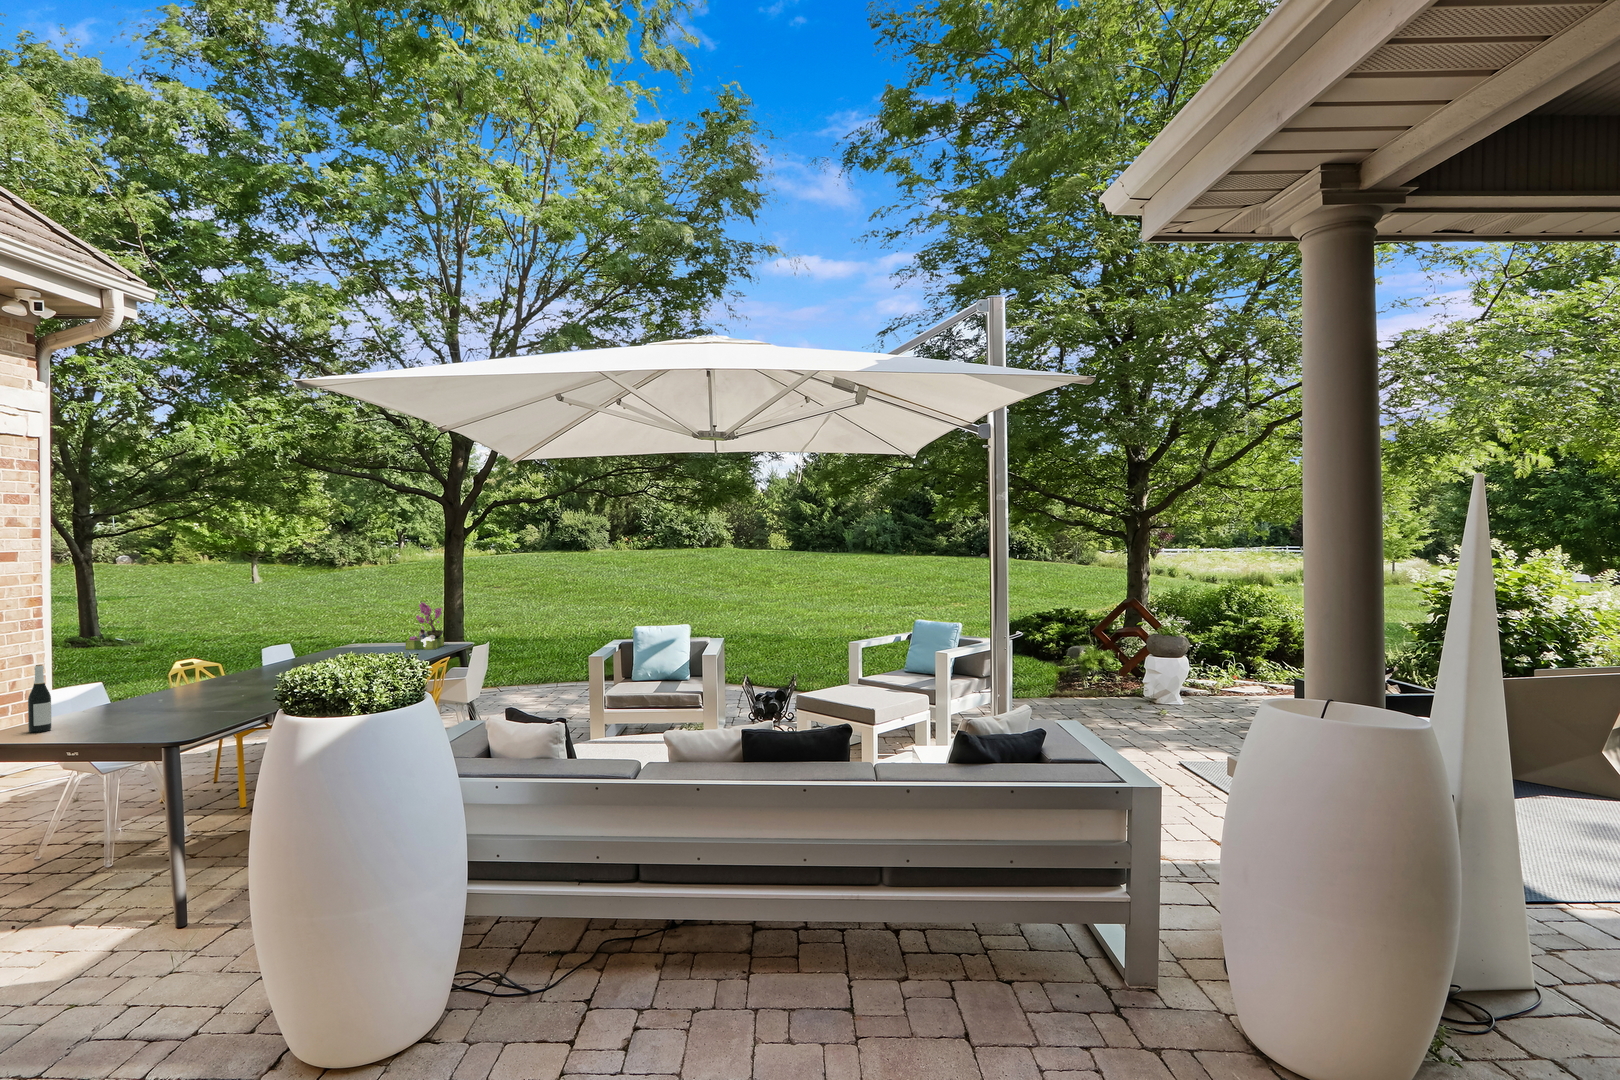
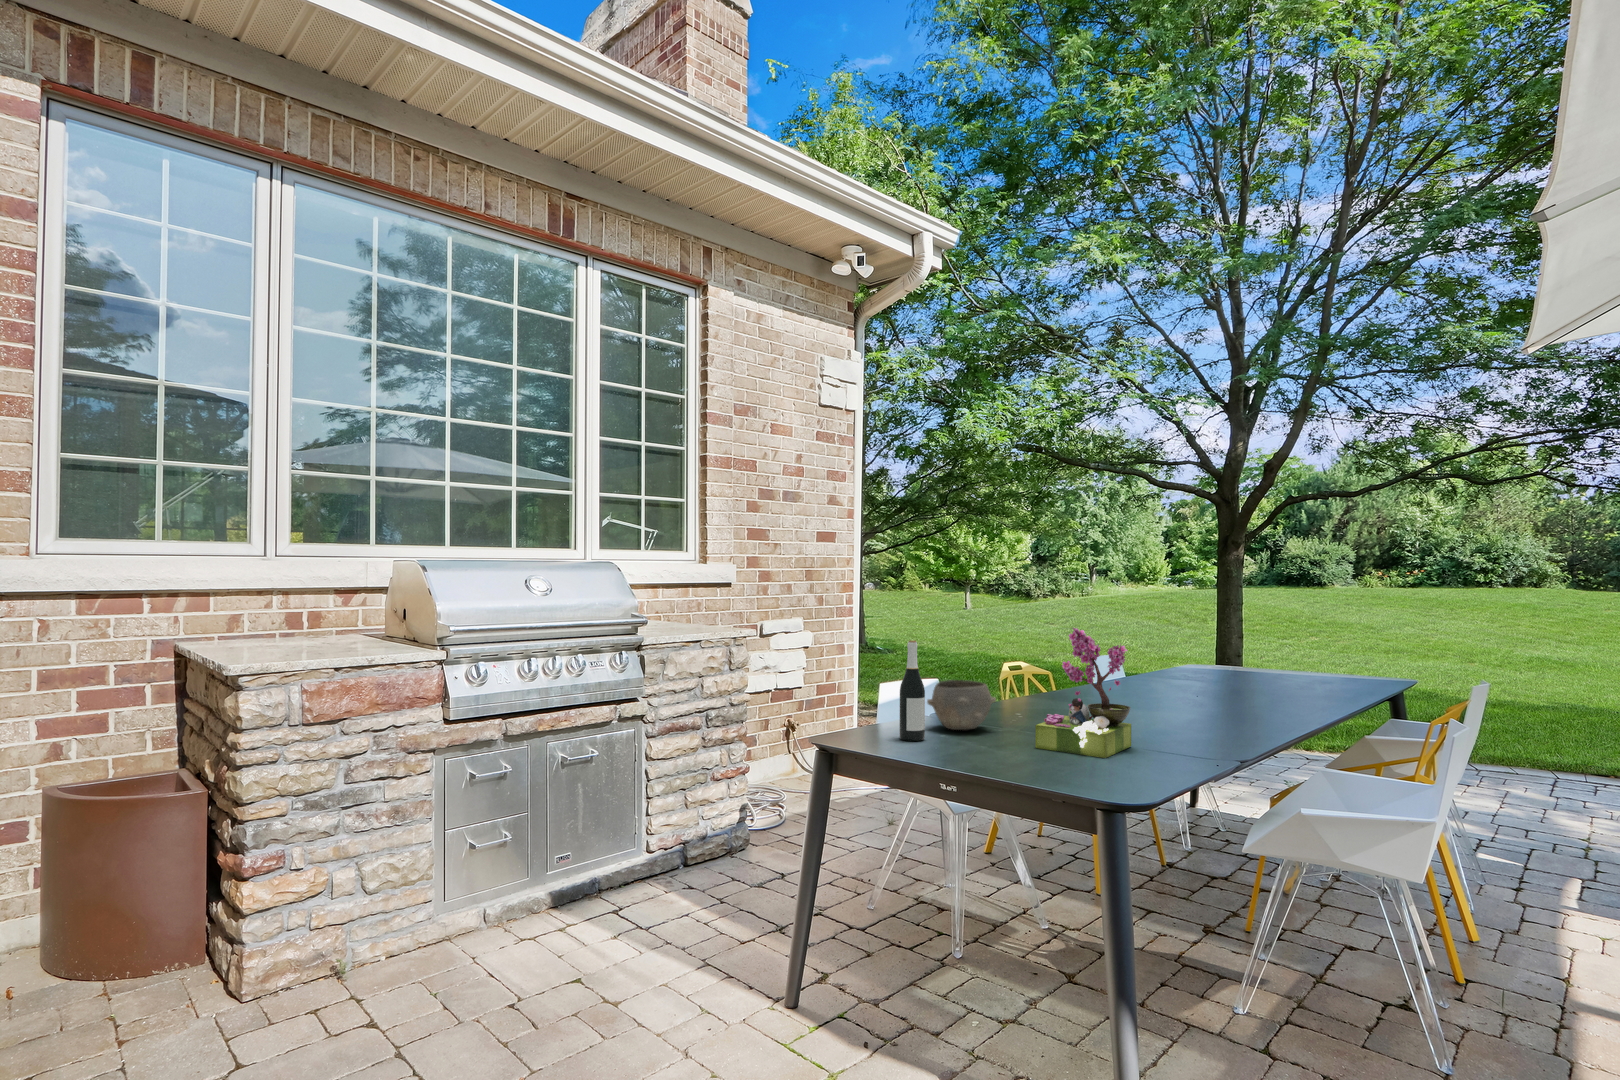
flower arrangement: present [406,602,444,650] -> present [1035,628,1131,758]
bowl: none [60,684,121,720] -> present [927,680,996,730]

